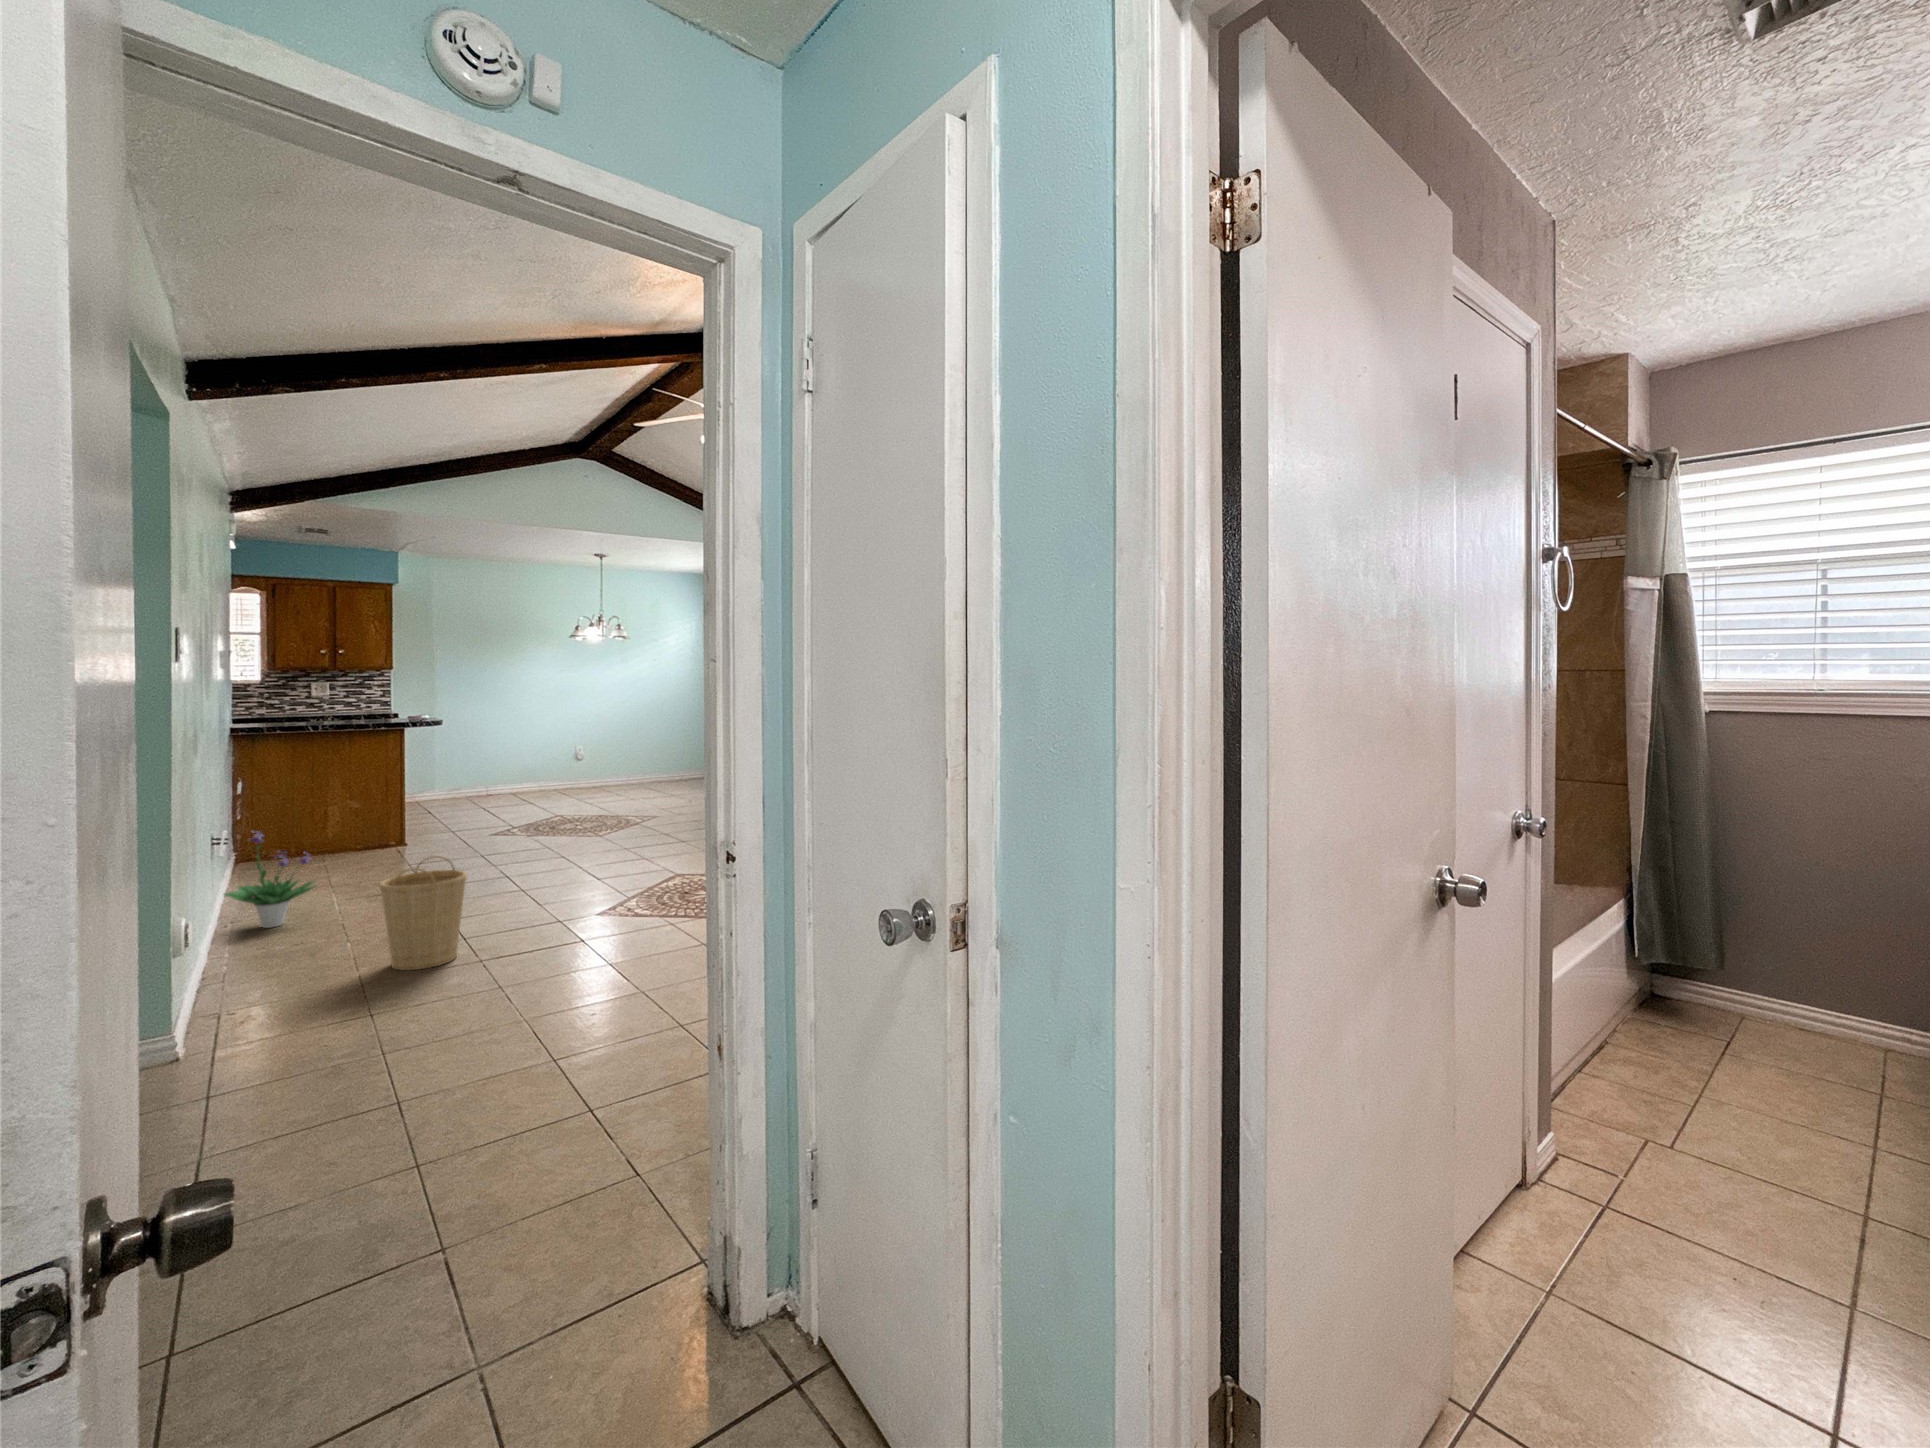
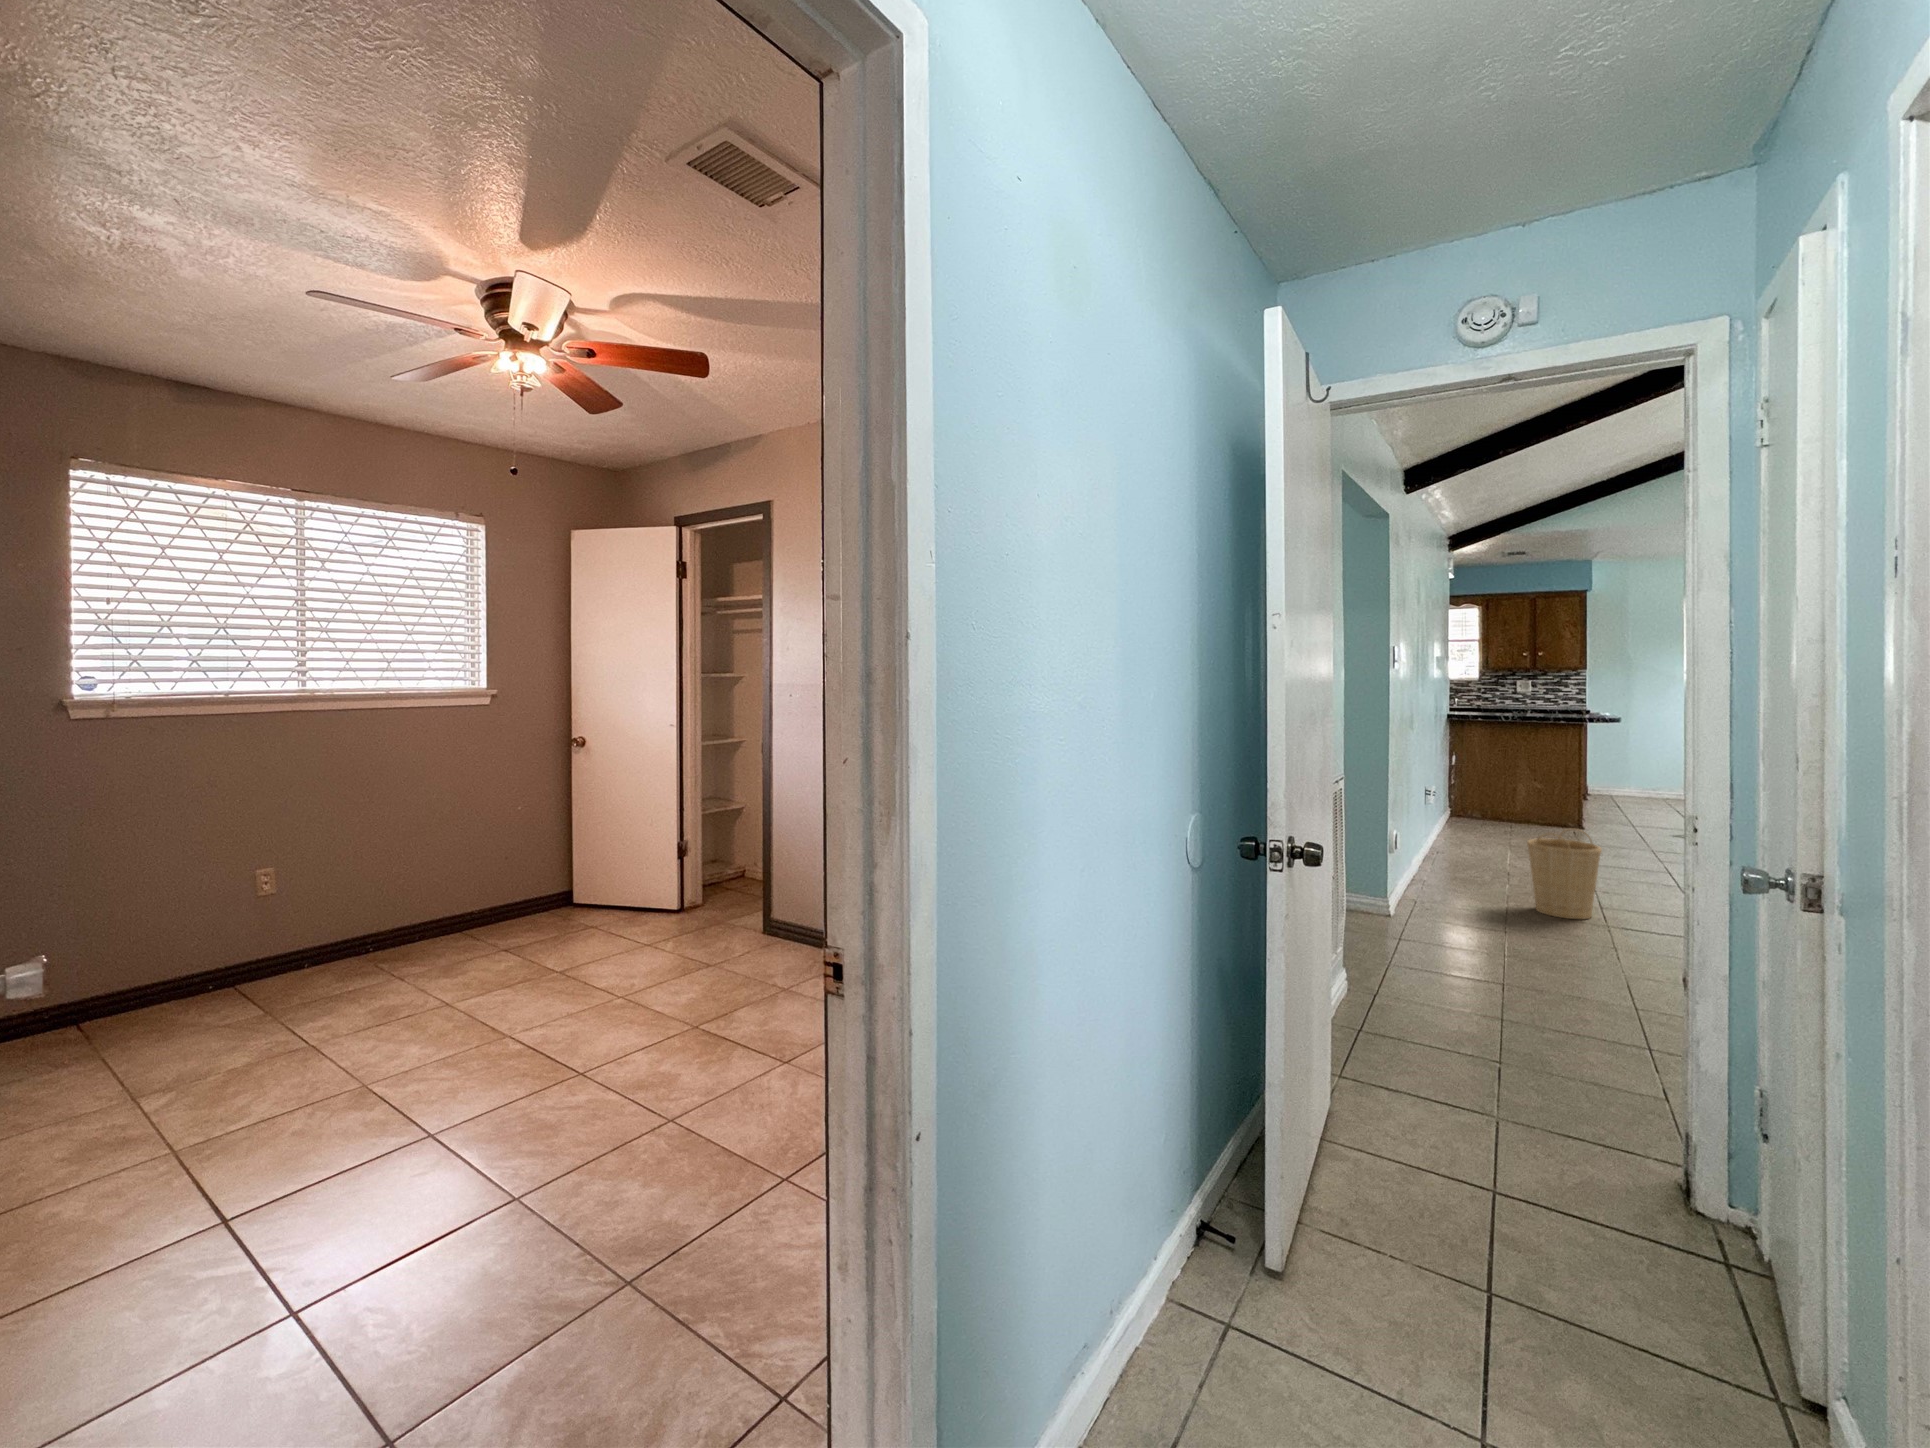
potted plant: present [225,831,316,928] -> none [1432,789,1496,862]

